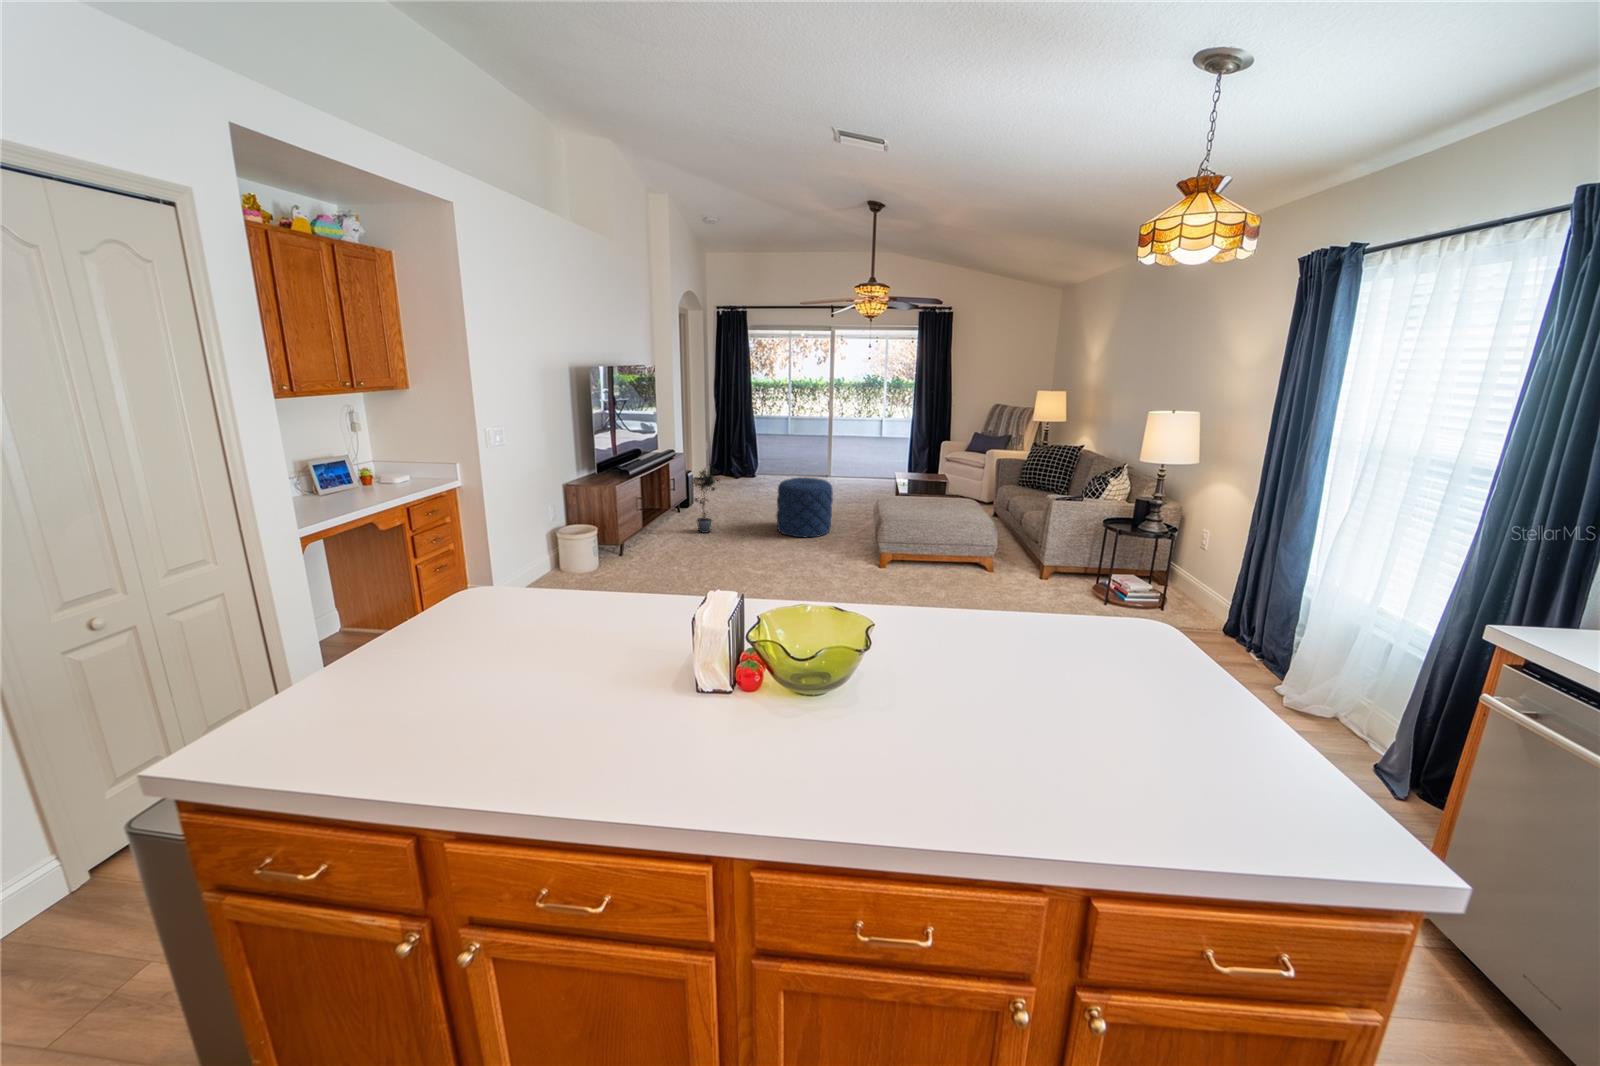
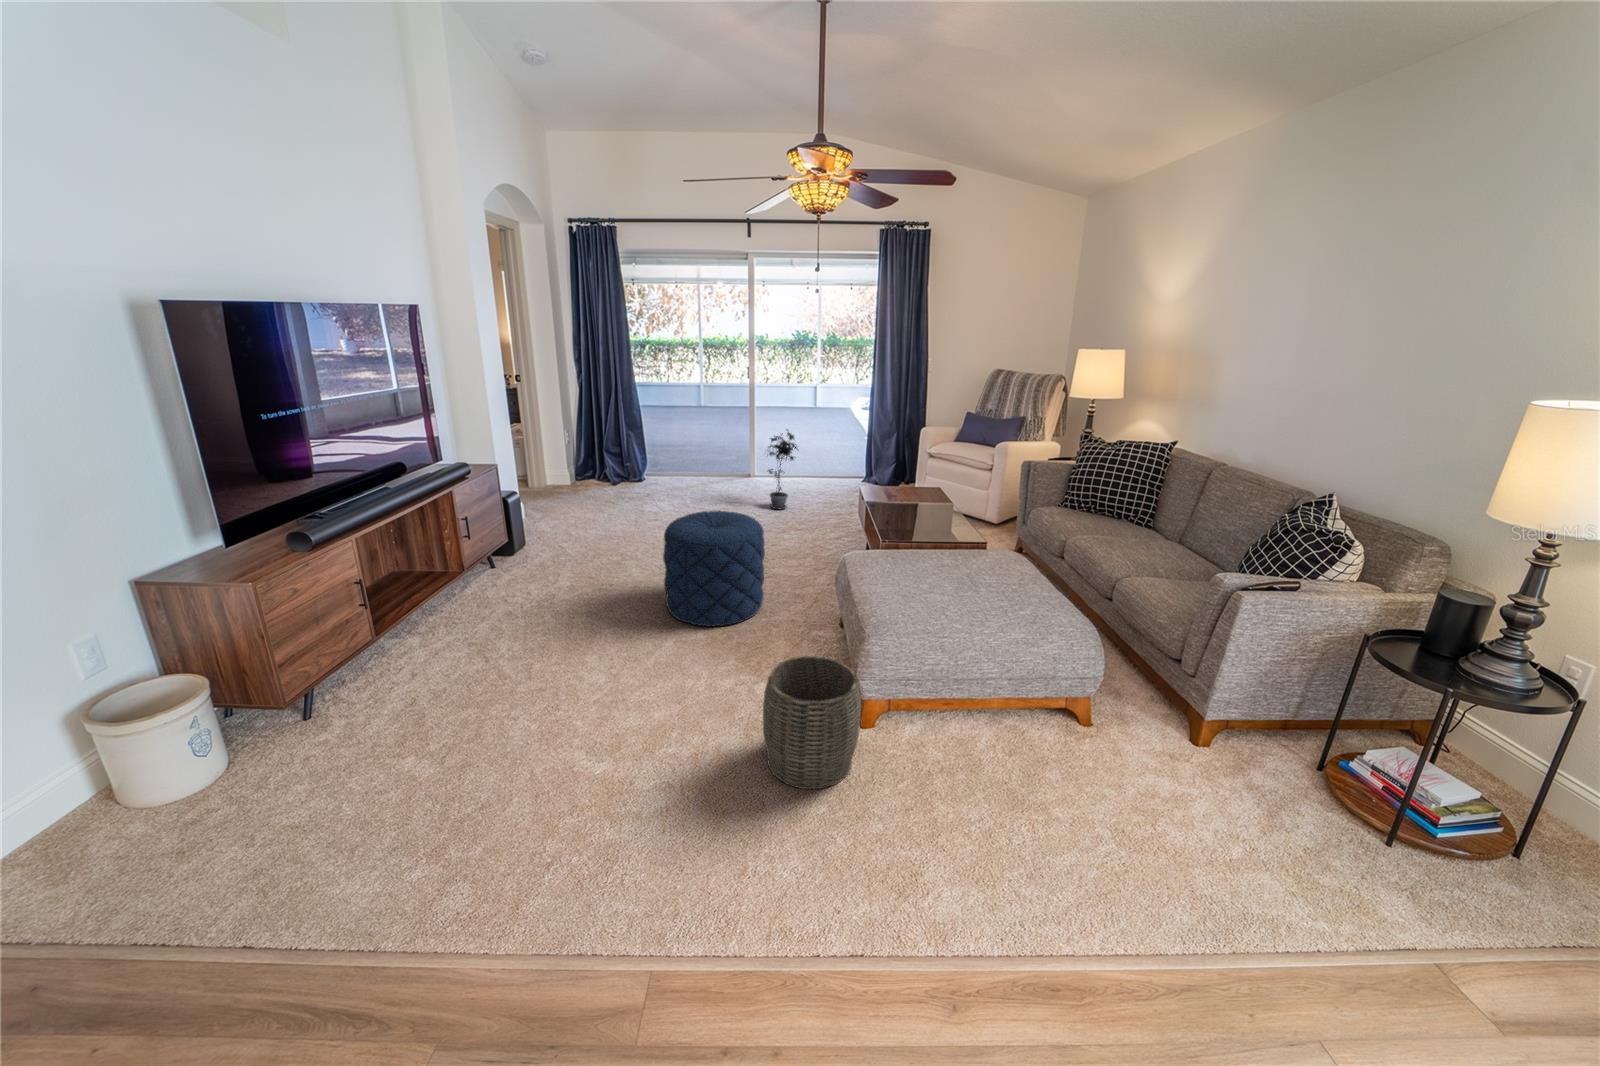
potted plant: present [694,467,719,533] -> present [768,432,797,510]
woven basket: none [828,530,873,584] -> present [763,656,861,789]

